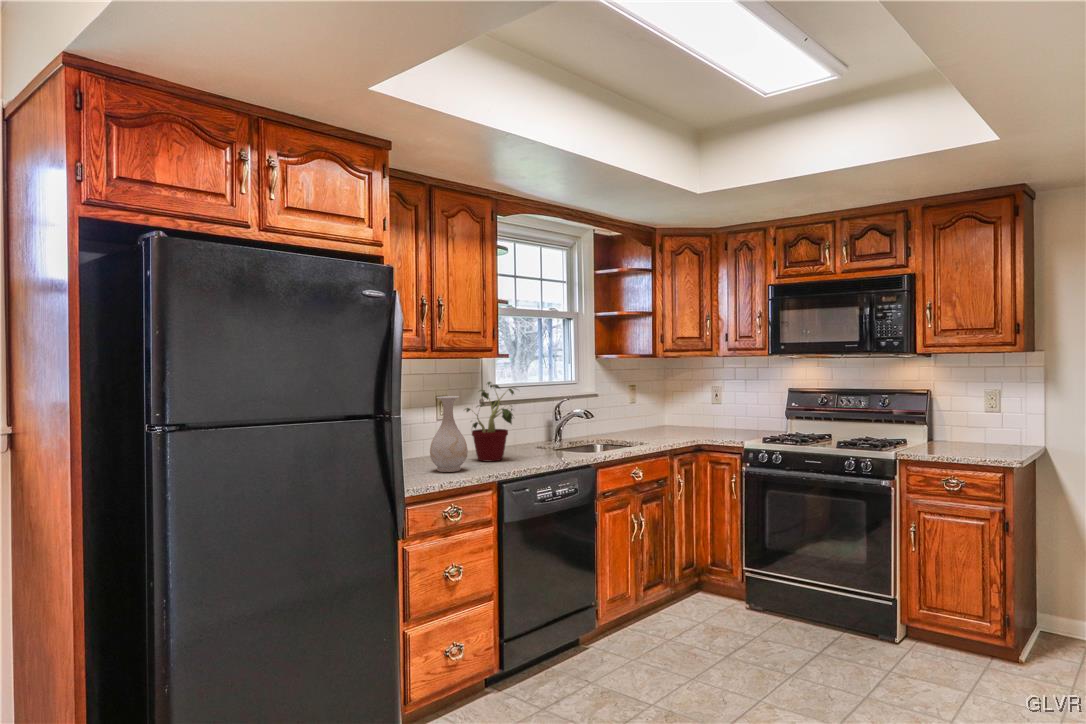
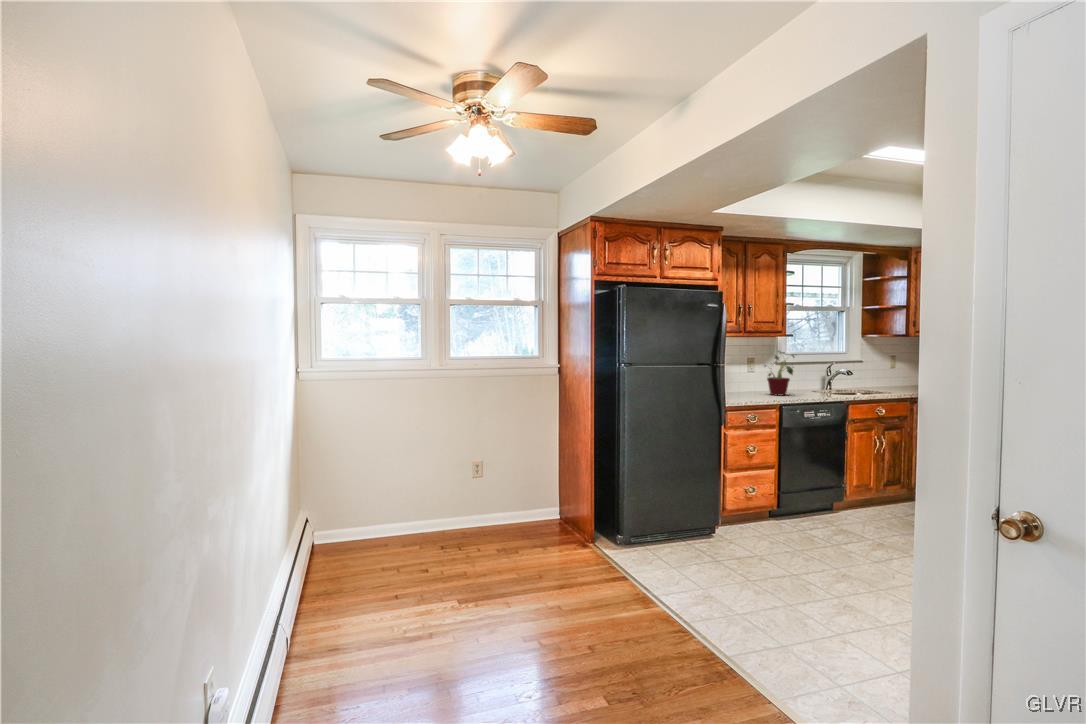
vase: present [430,396,468,472] -> none [741,357,763,398]

